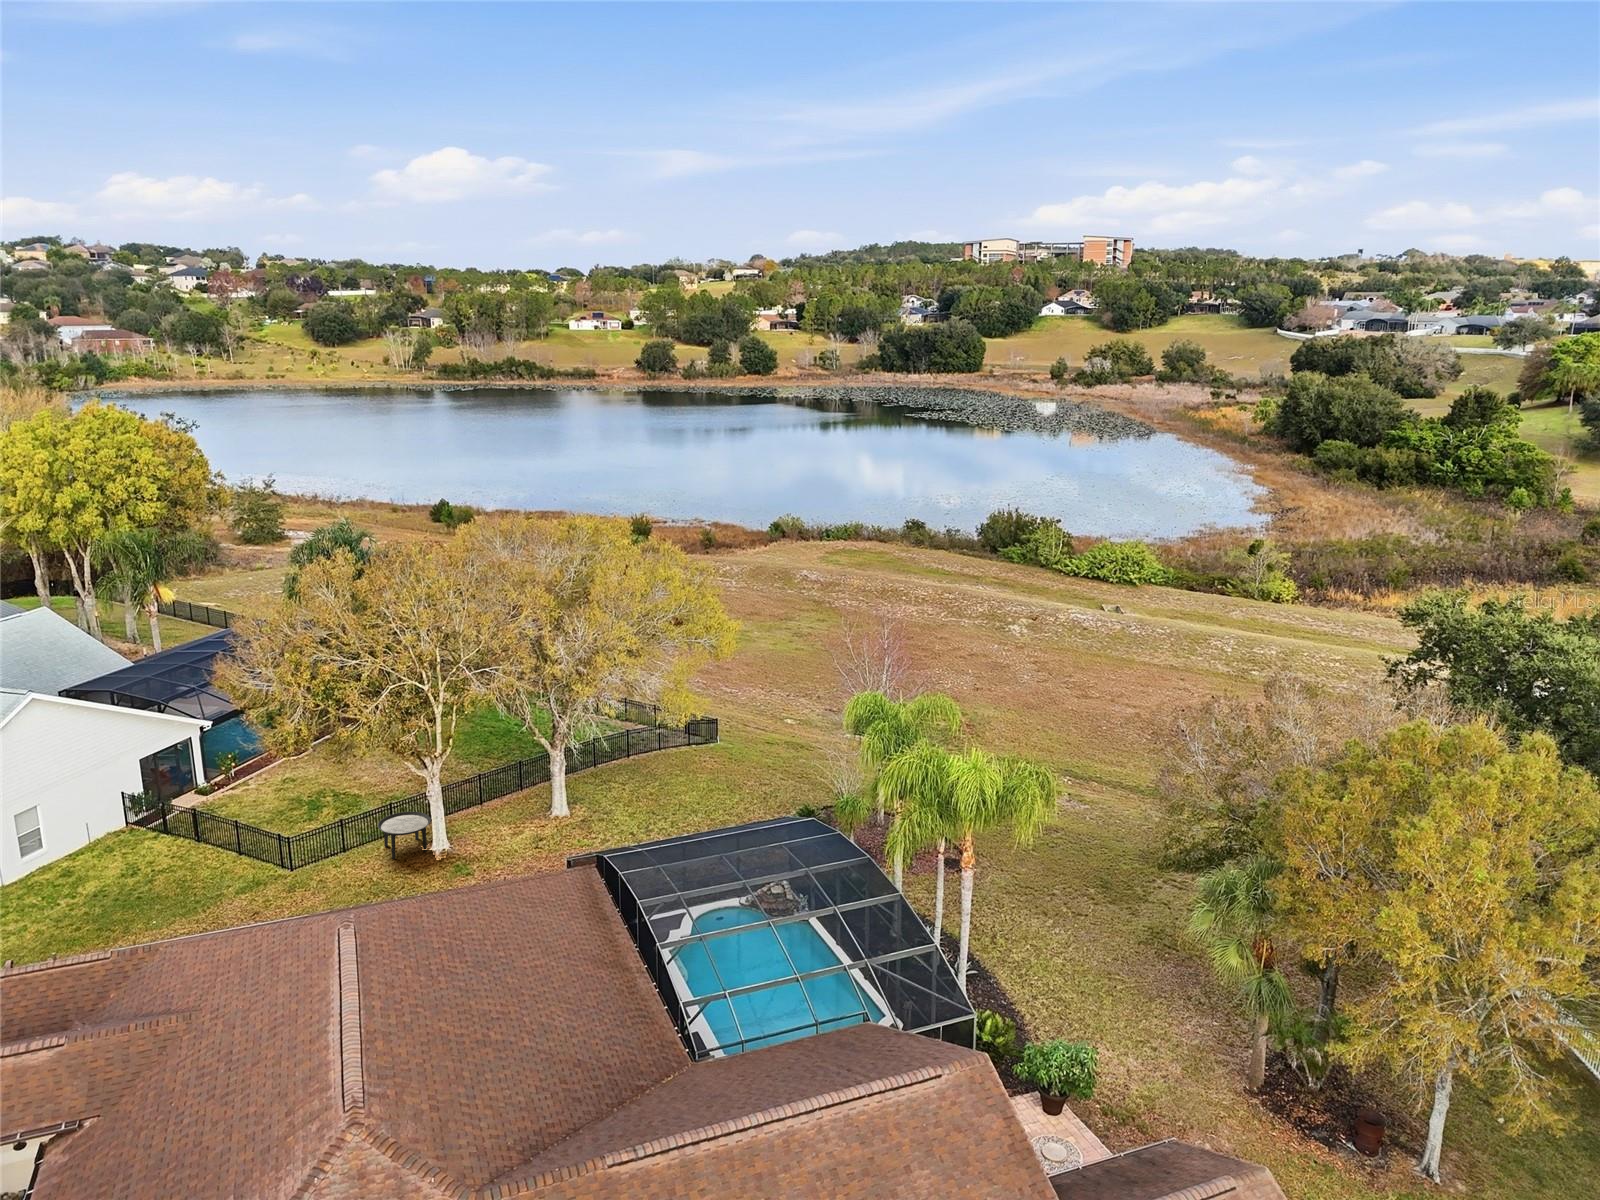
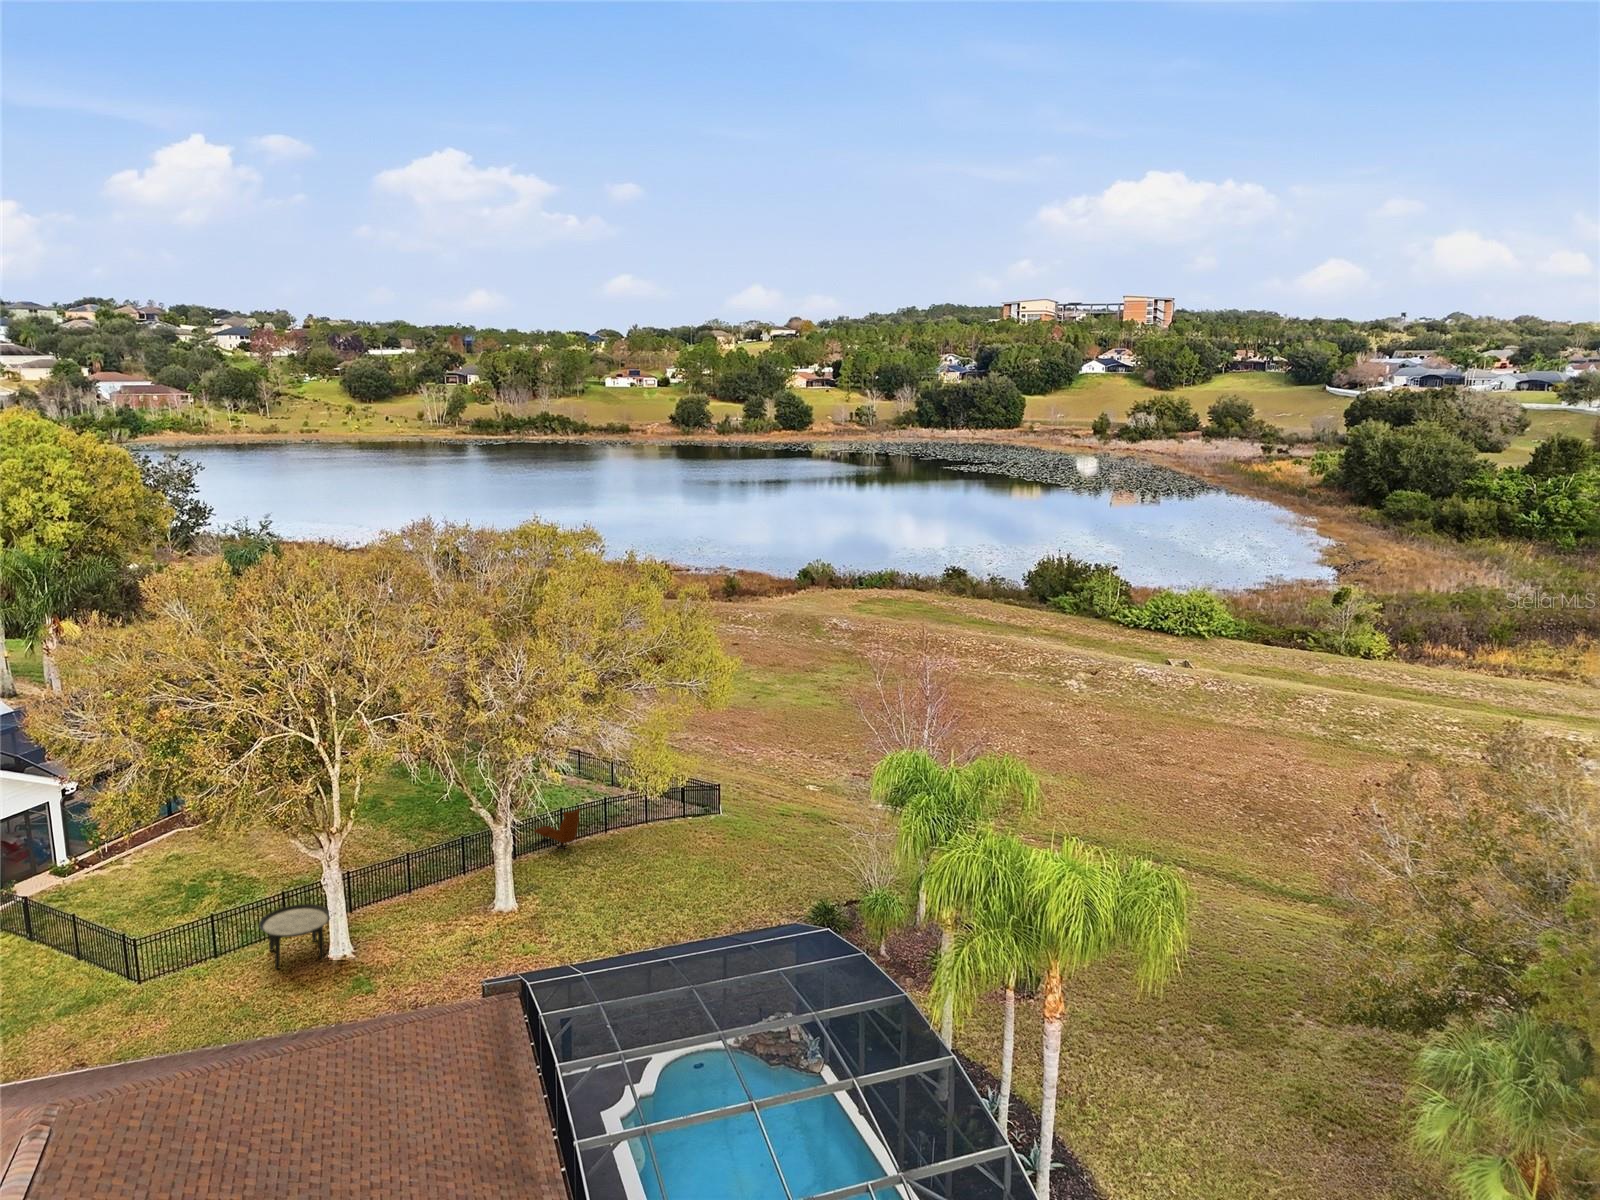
lounge chair: none [574,737,612,773] -> present [534,809,580,850]

